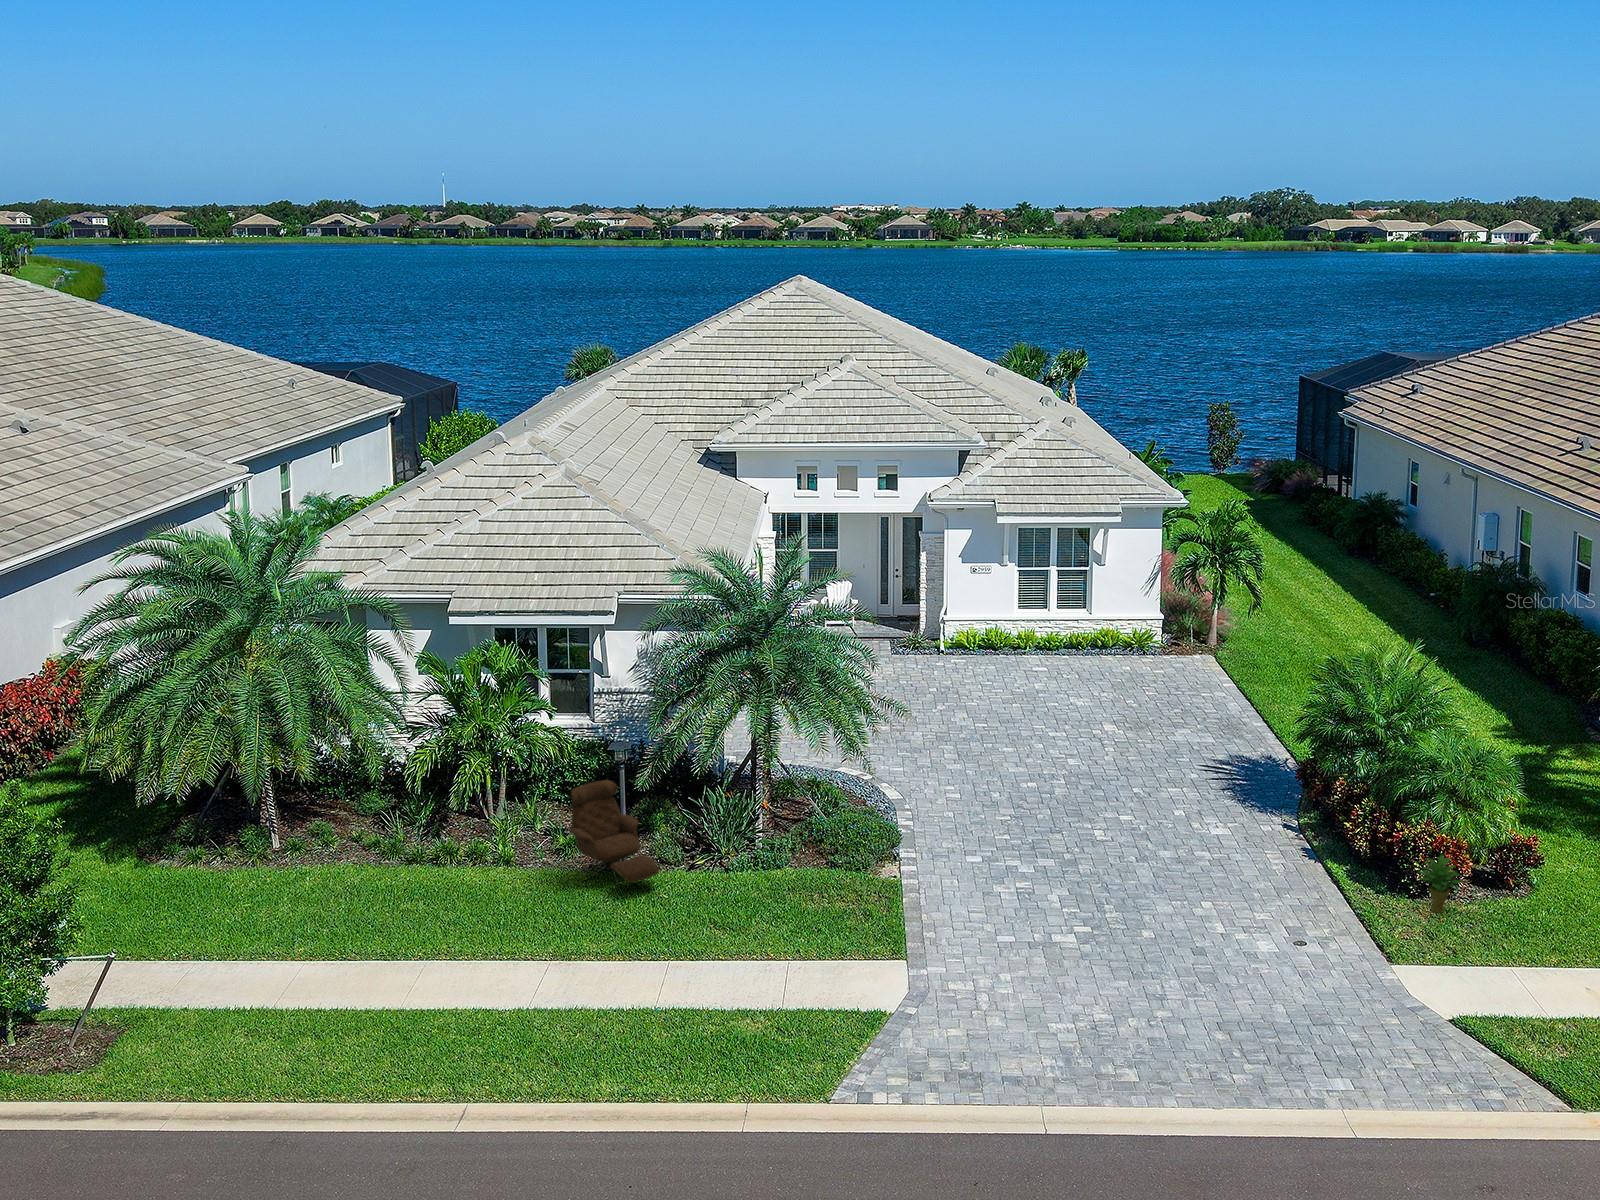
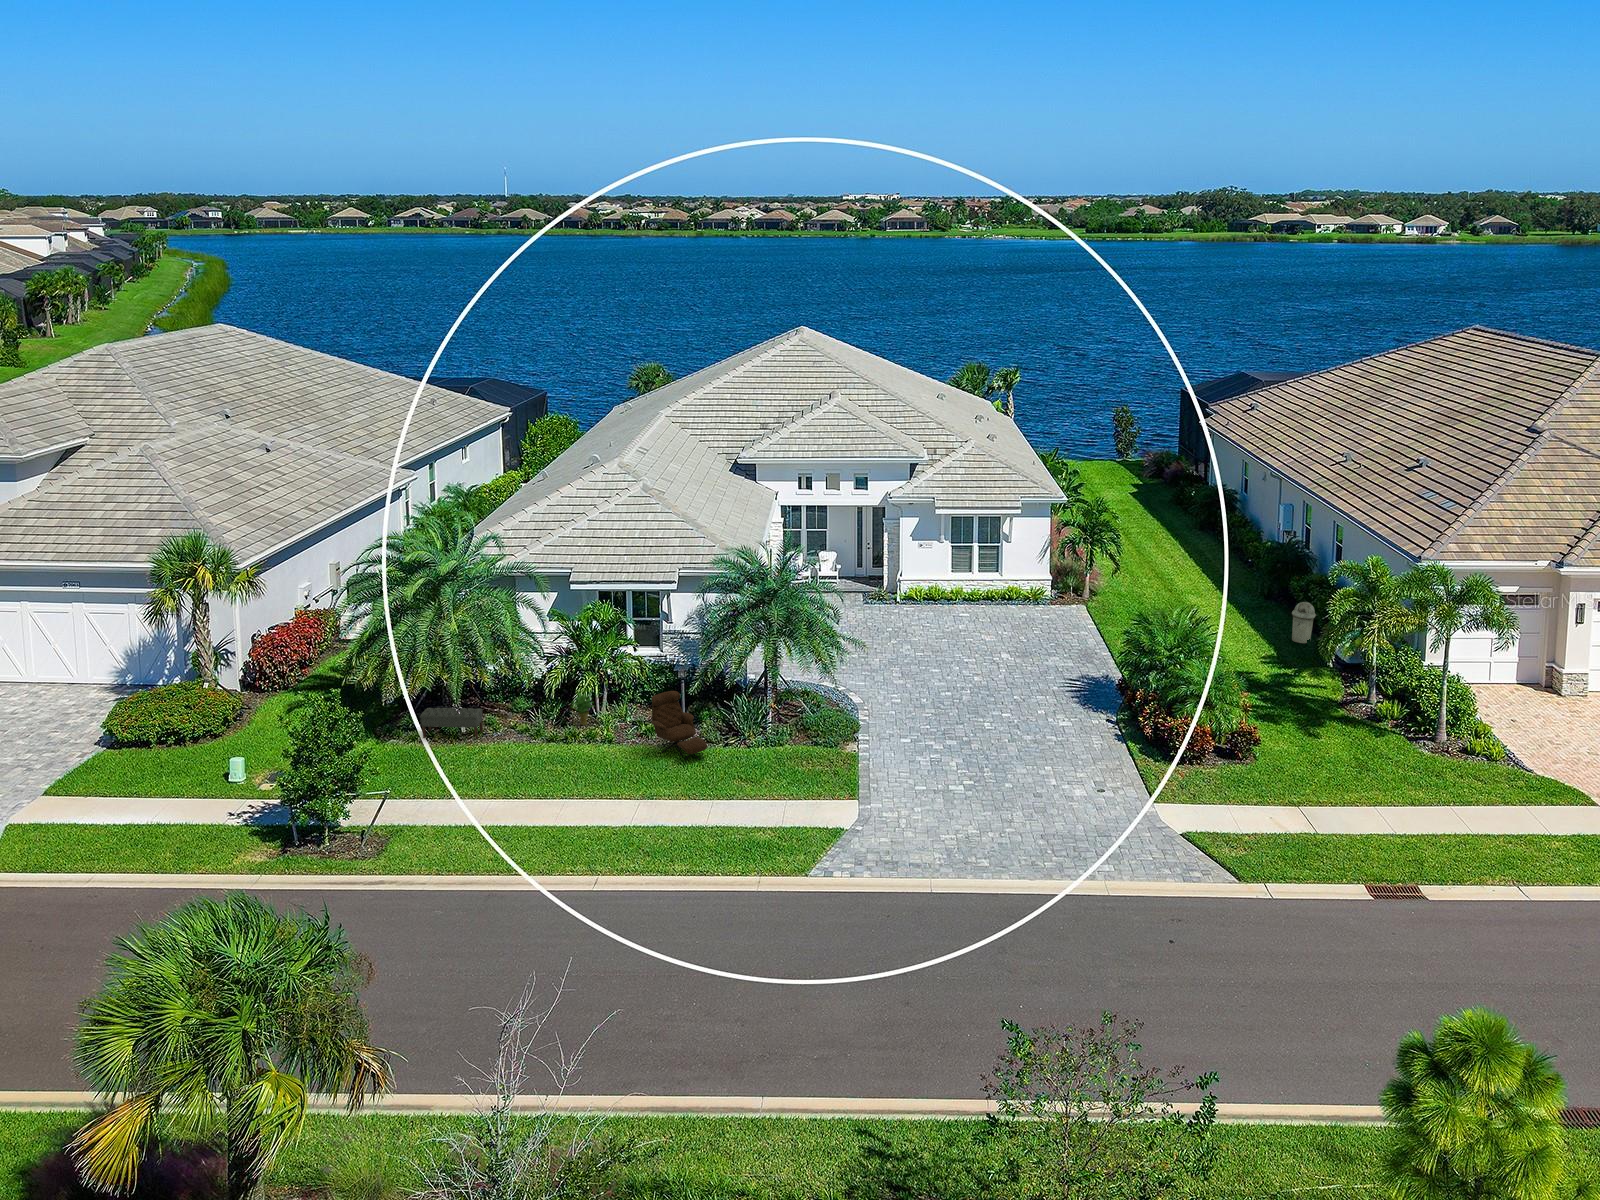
trash can: none [1526,646,1563,707] -> present [1292,602,1316,643]
bench: none [205,808,307,857] -> present [420,708,483,739]
potted plant: present [1418,855,1462,913] -> present [573,693,593,725]

